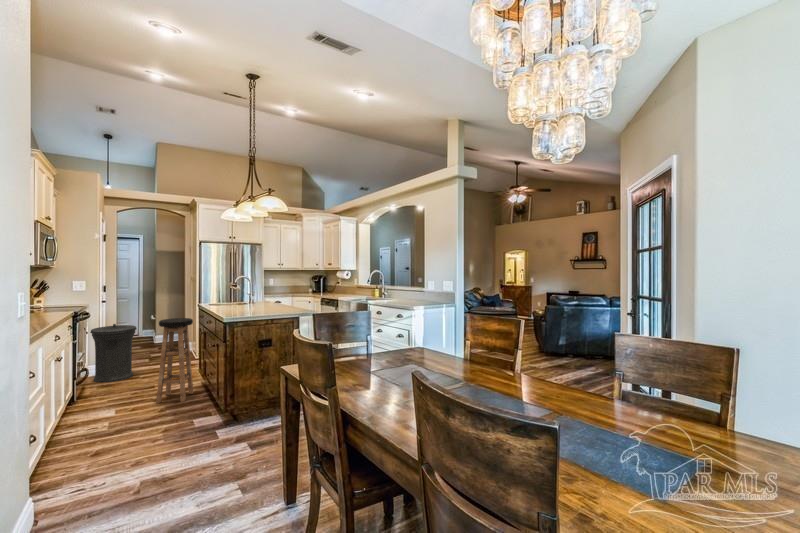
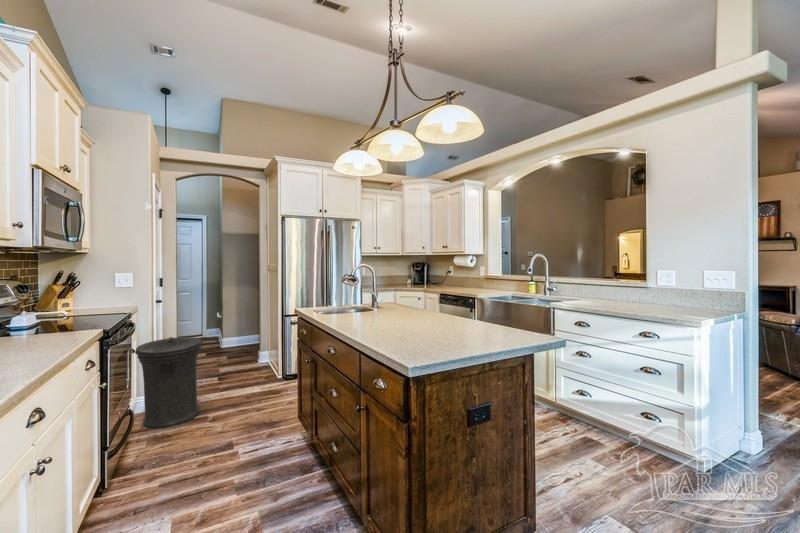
bar stool: present [156,318,193,403] -> none [241,337,299,497]

